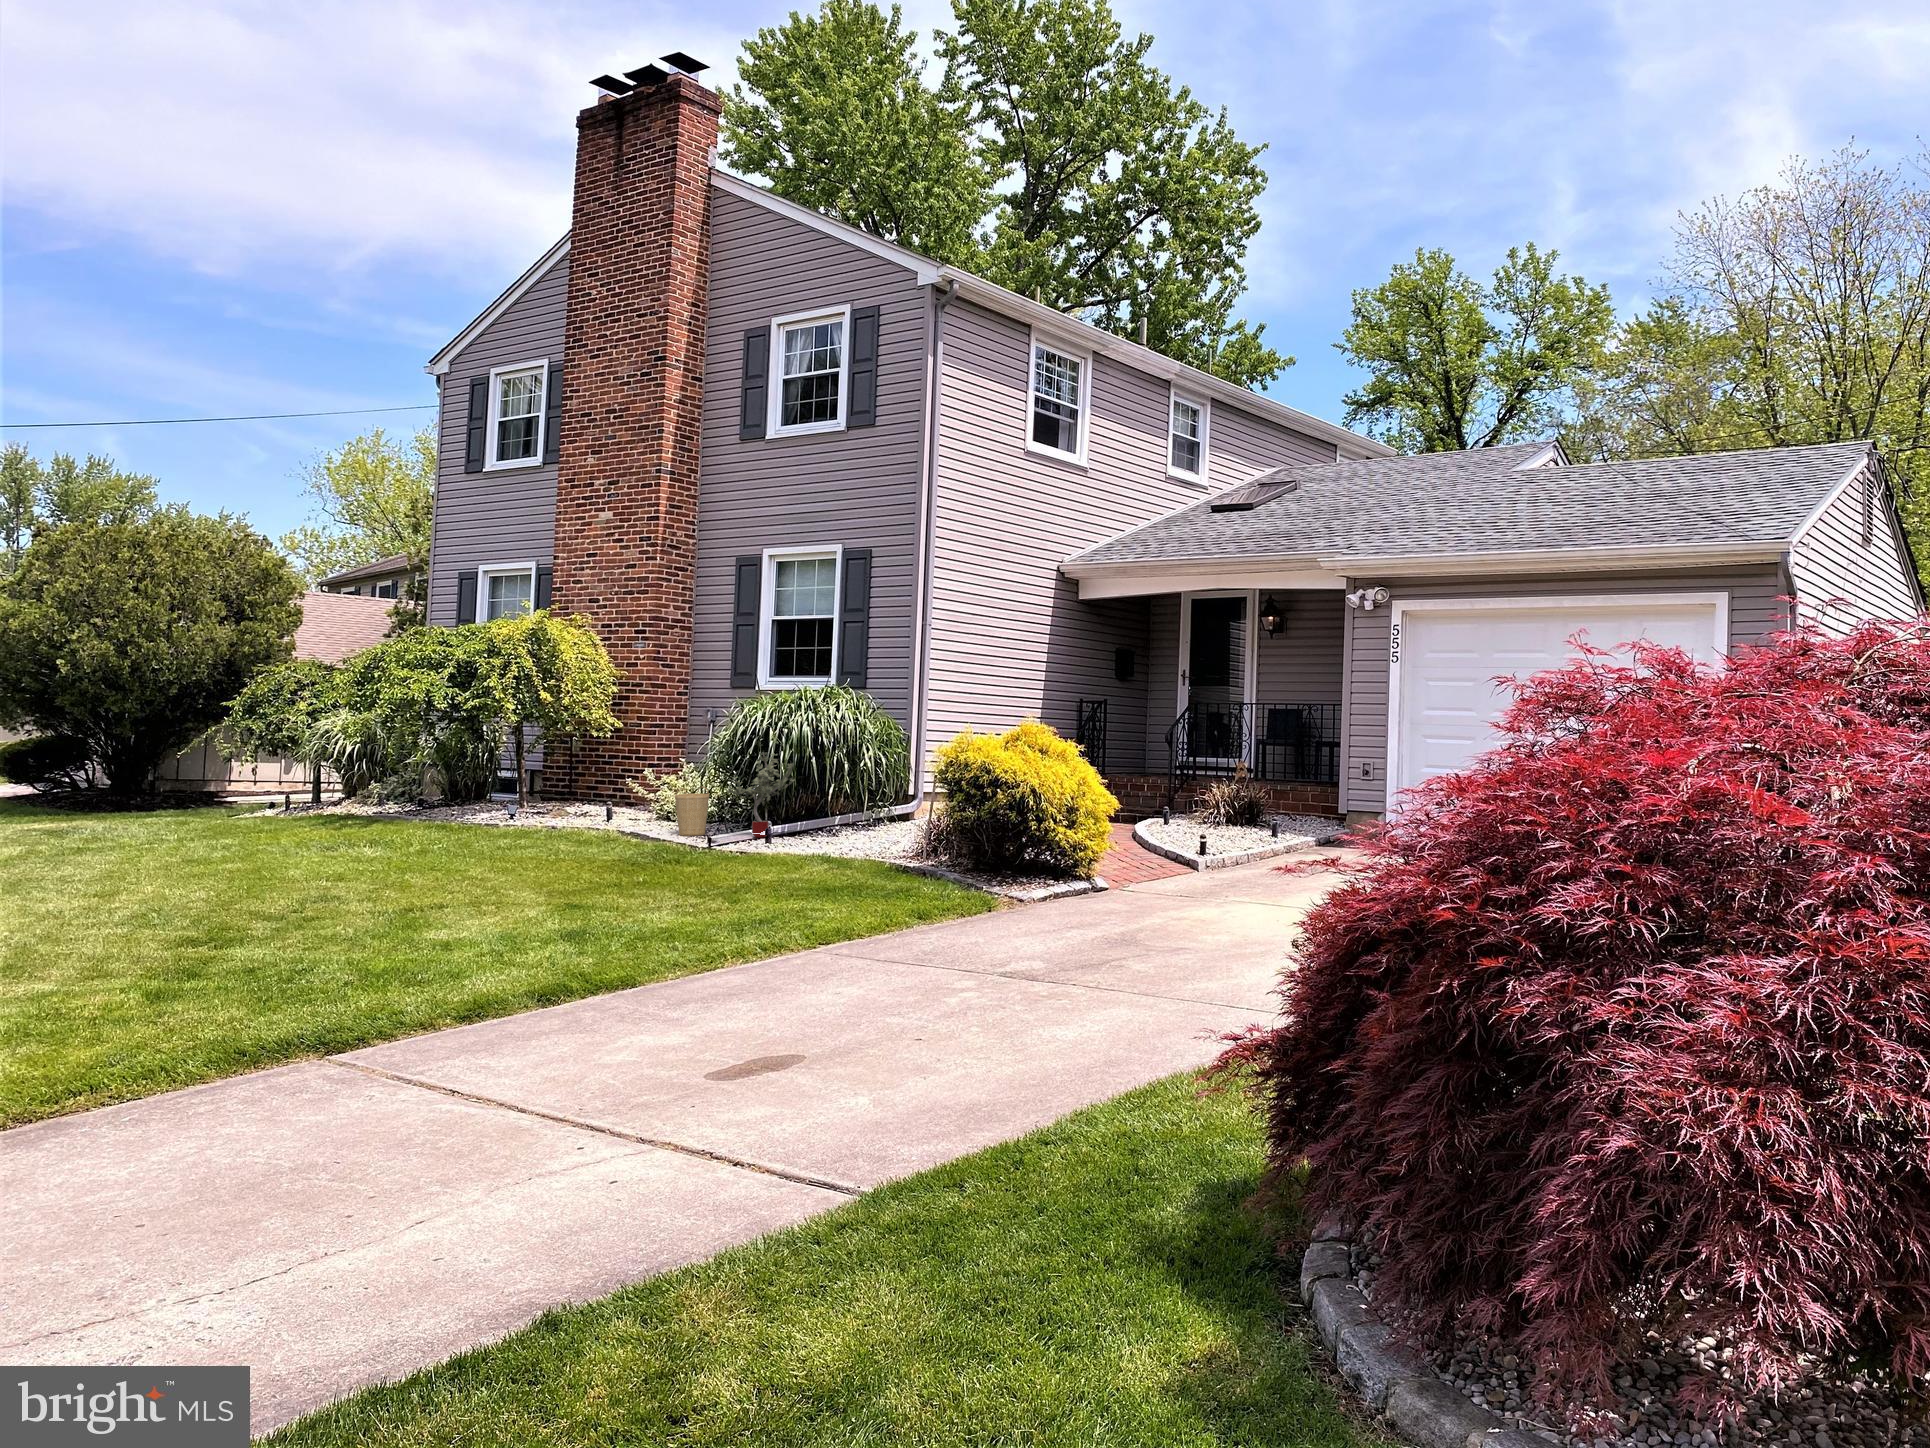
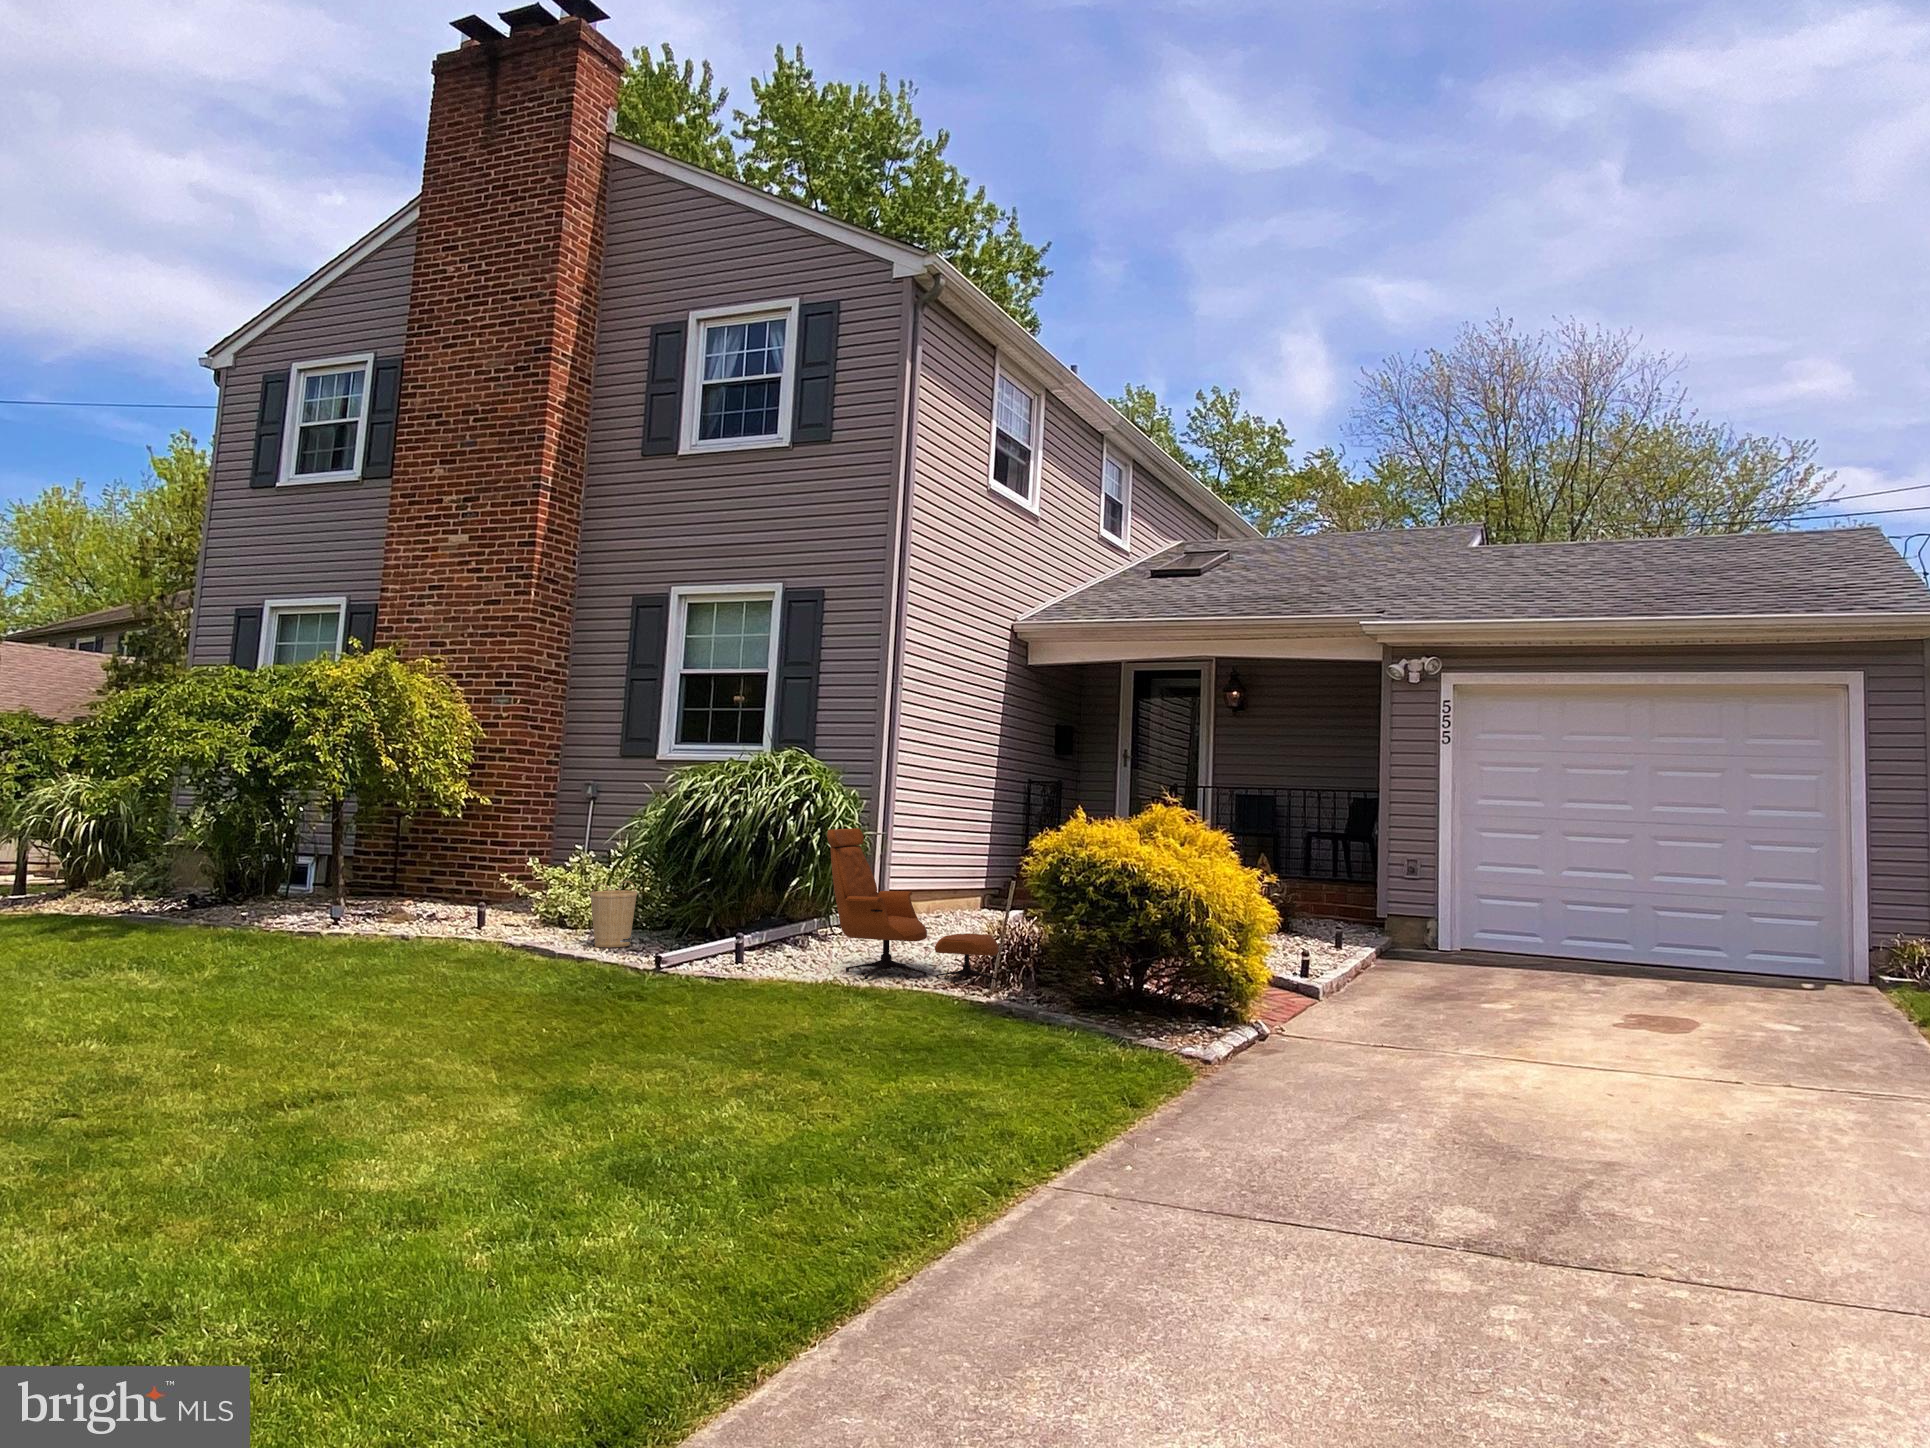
lounge chair: none [818,747,939,863] -> present [827,828,999,984]
potted tree: present [727,753,794,838] -> none [665,835,761,949]

